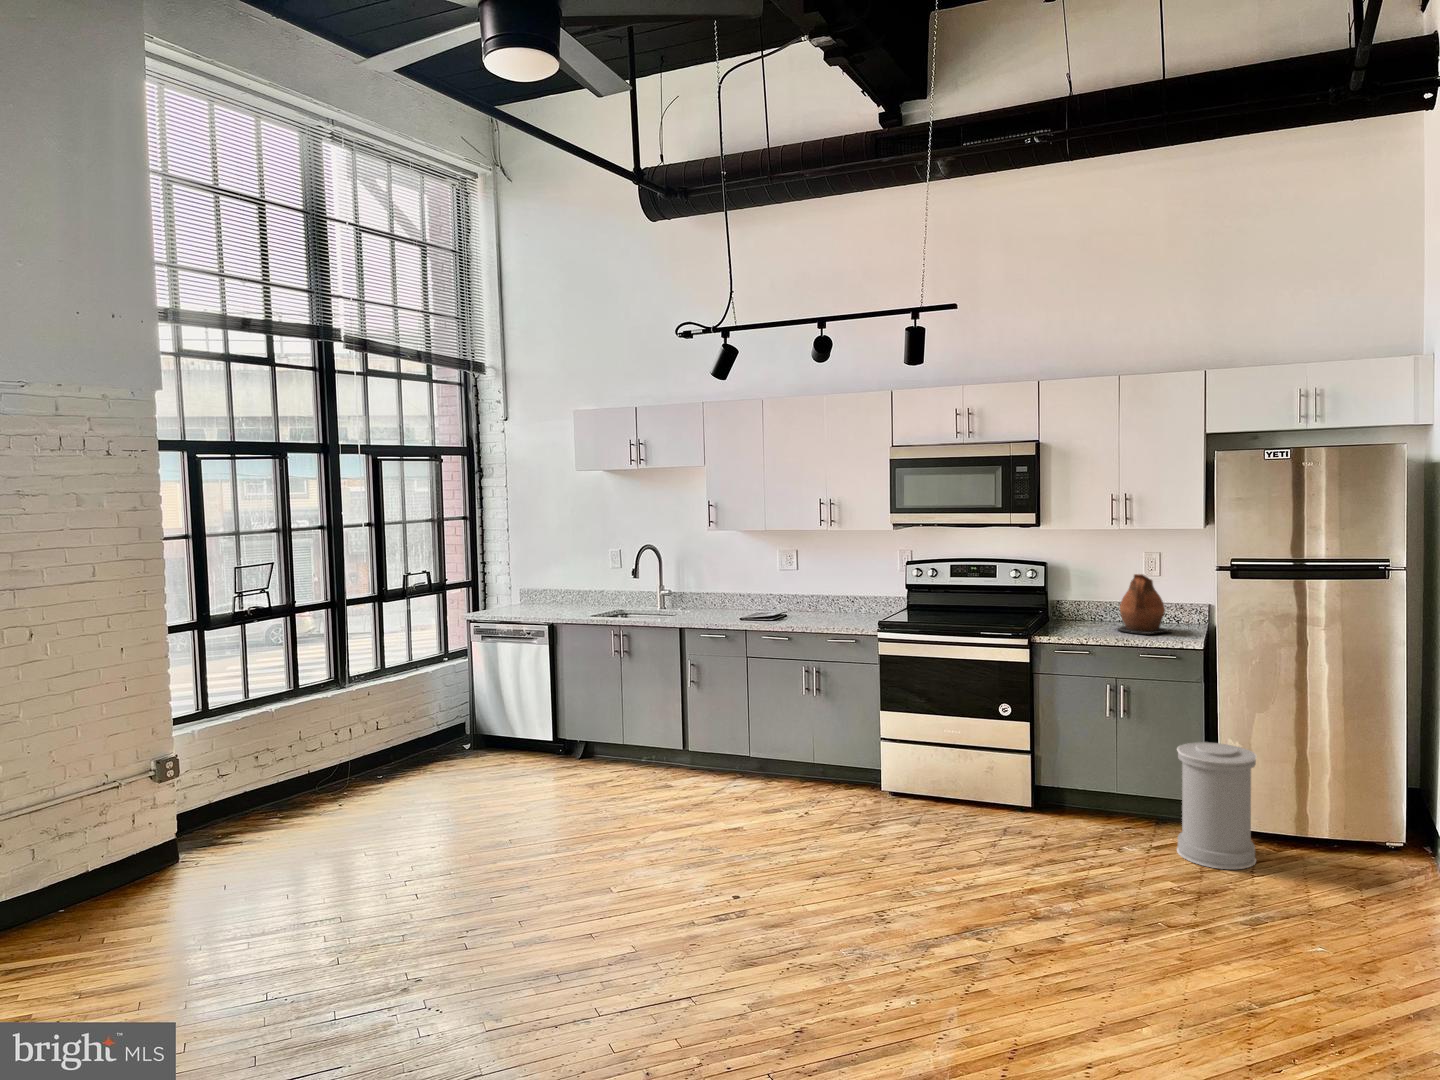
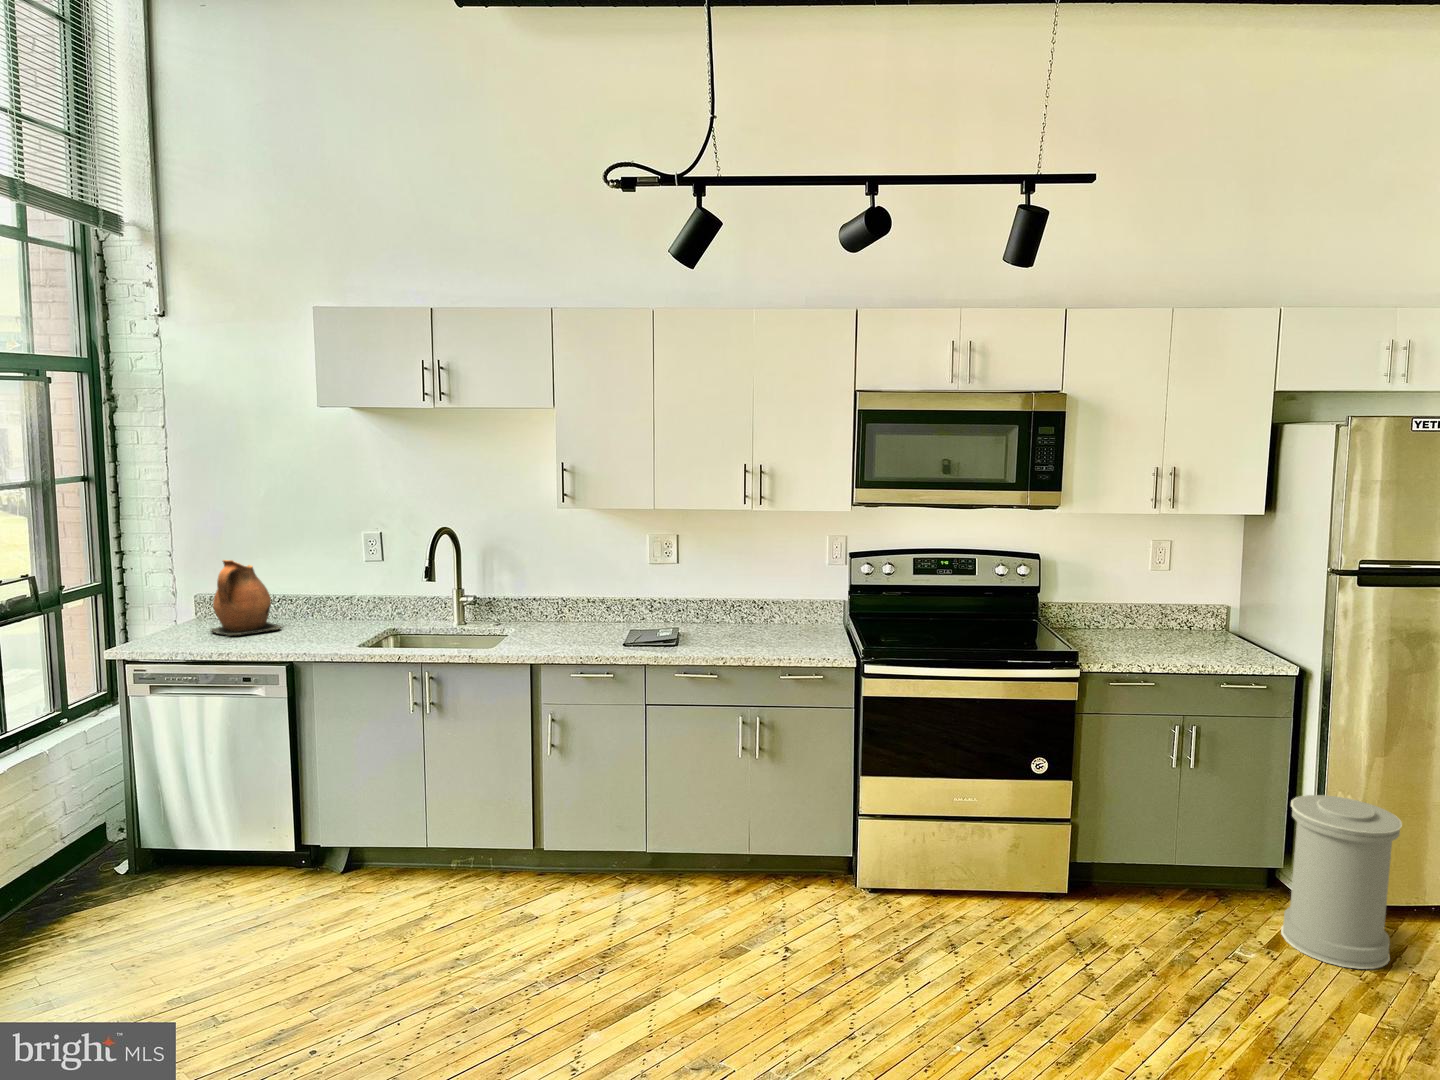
ceramic pitcher: present [1116,574,1172,634] -> present [212,560,281,635]

